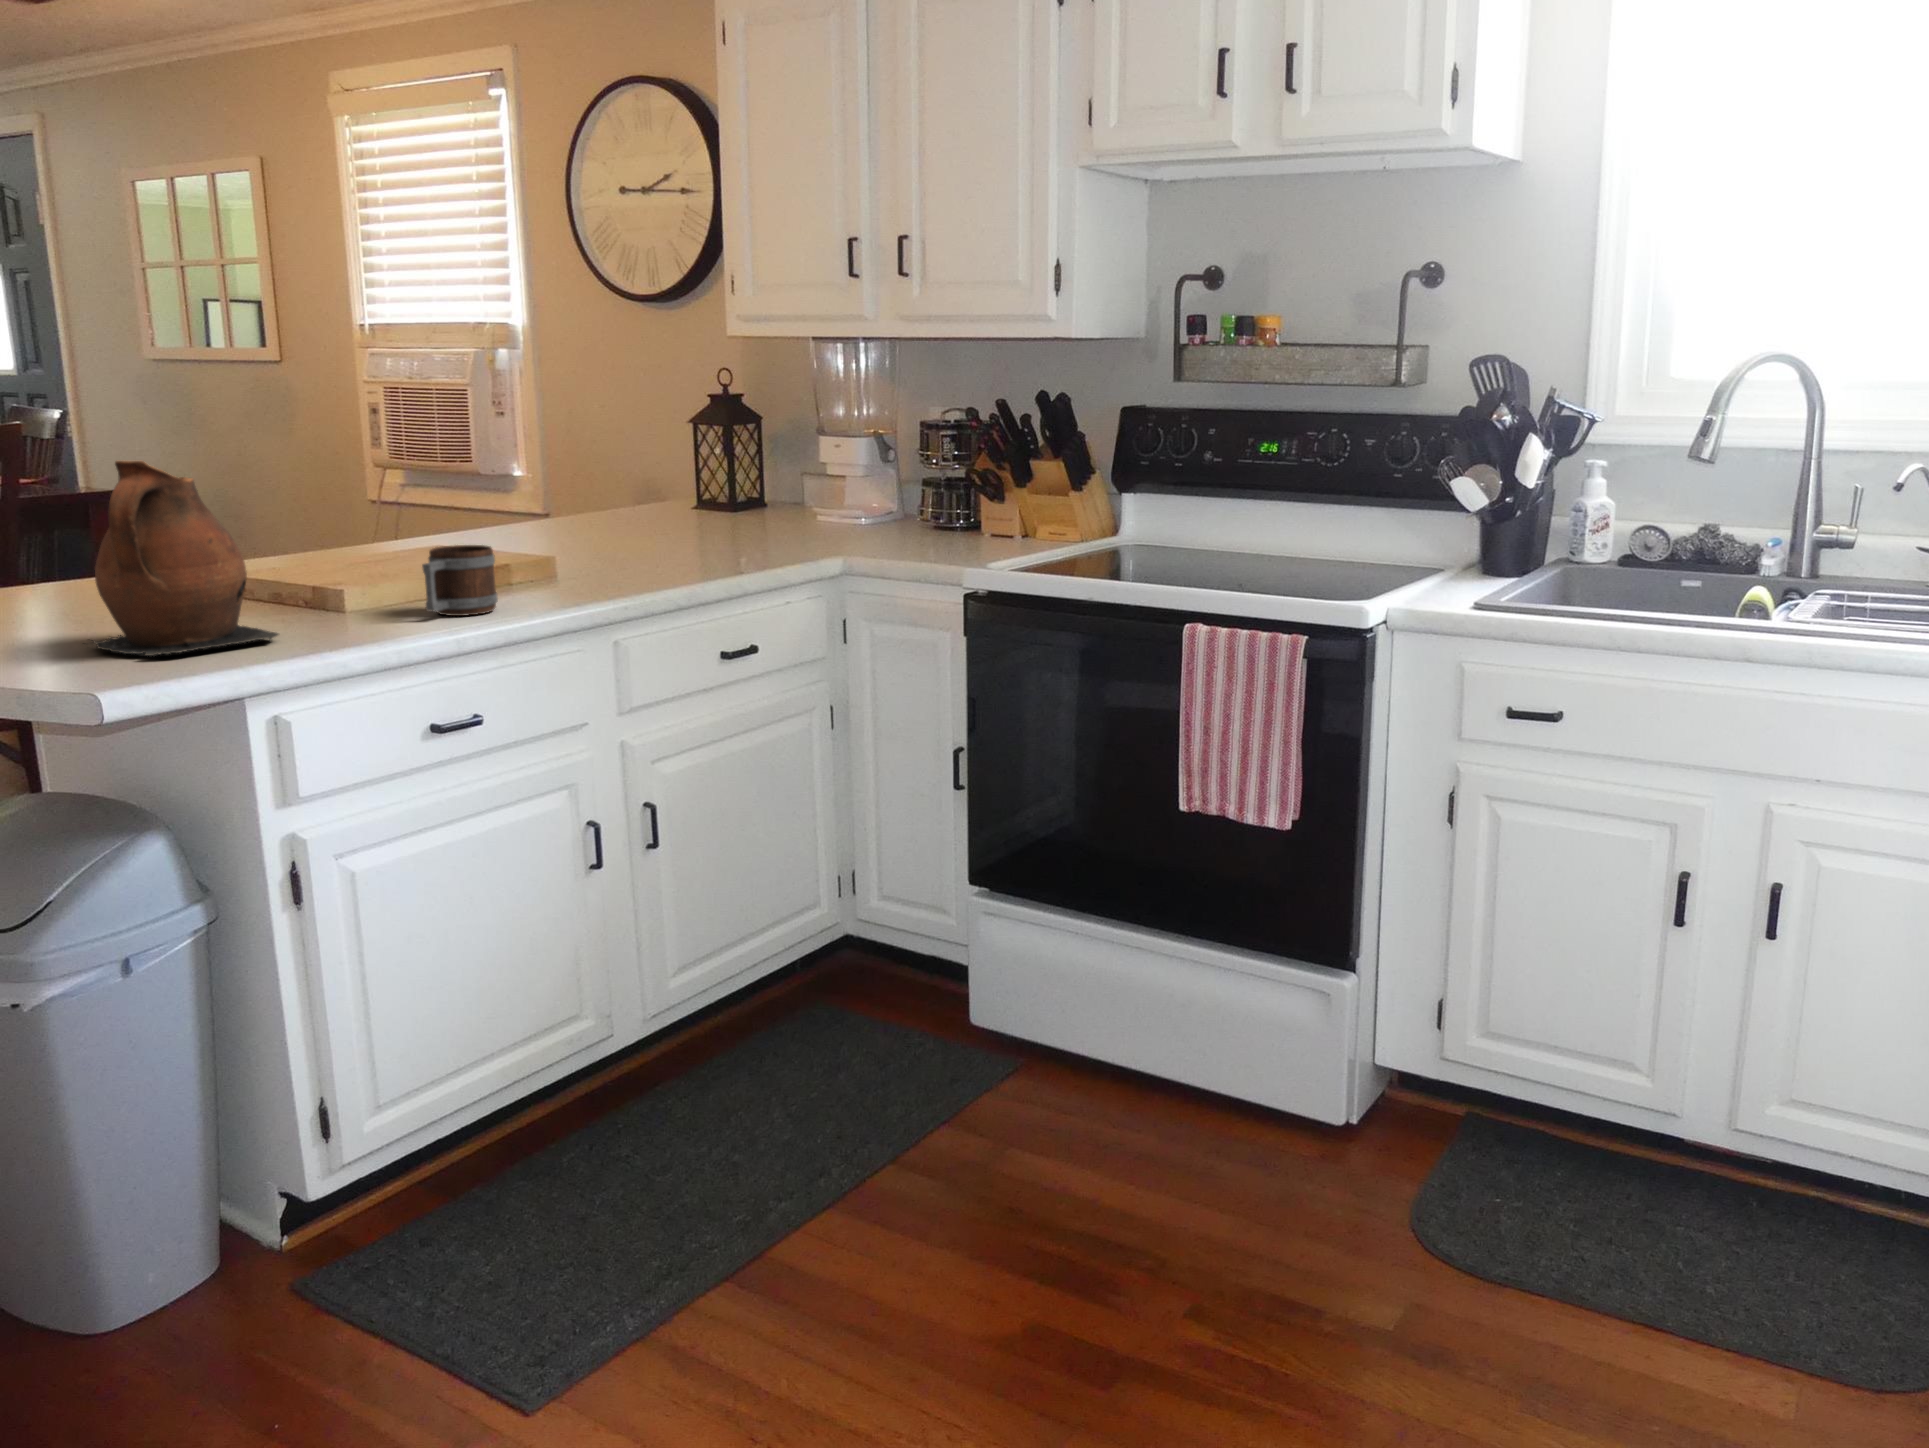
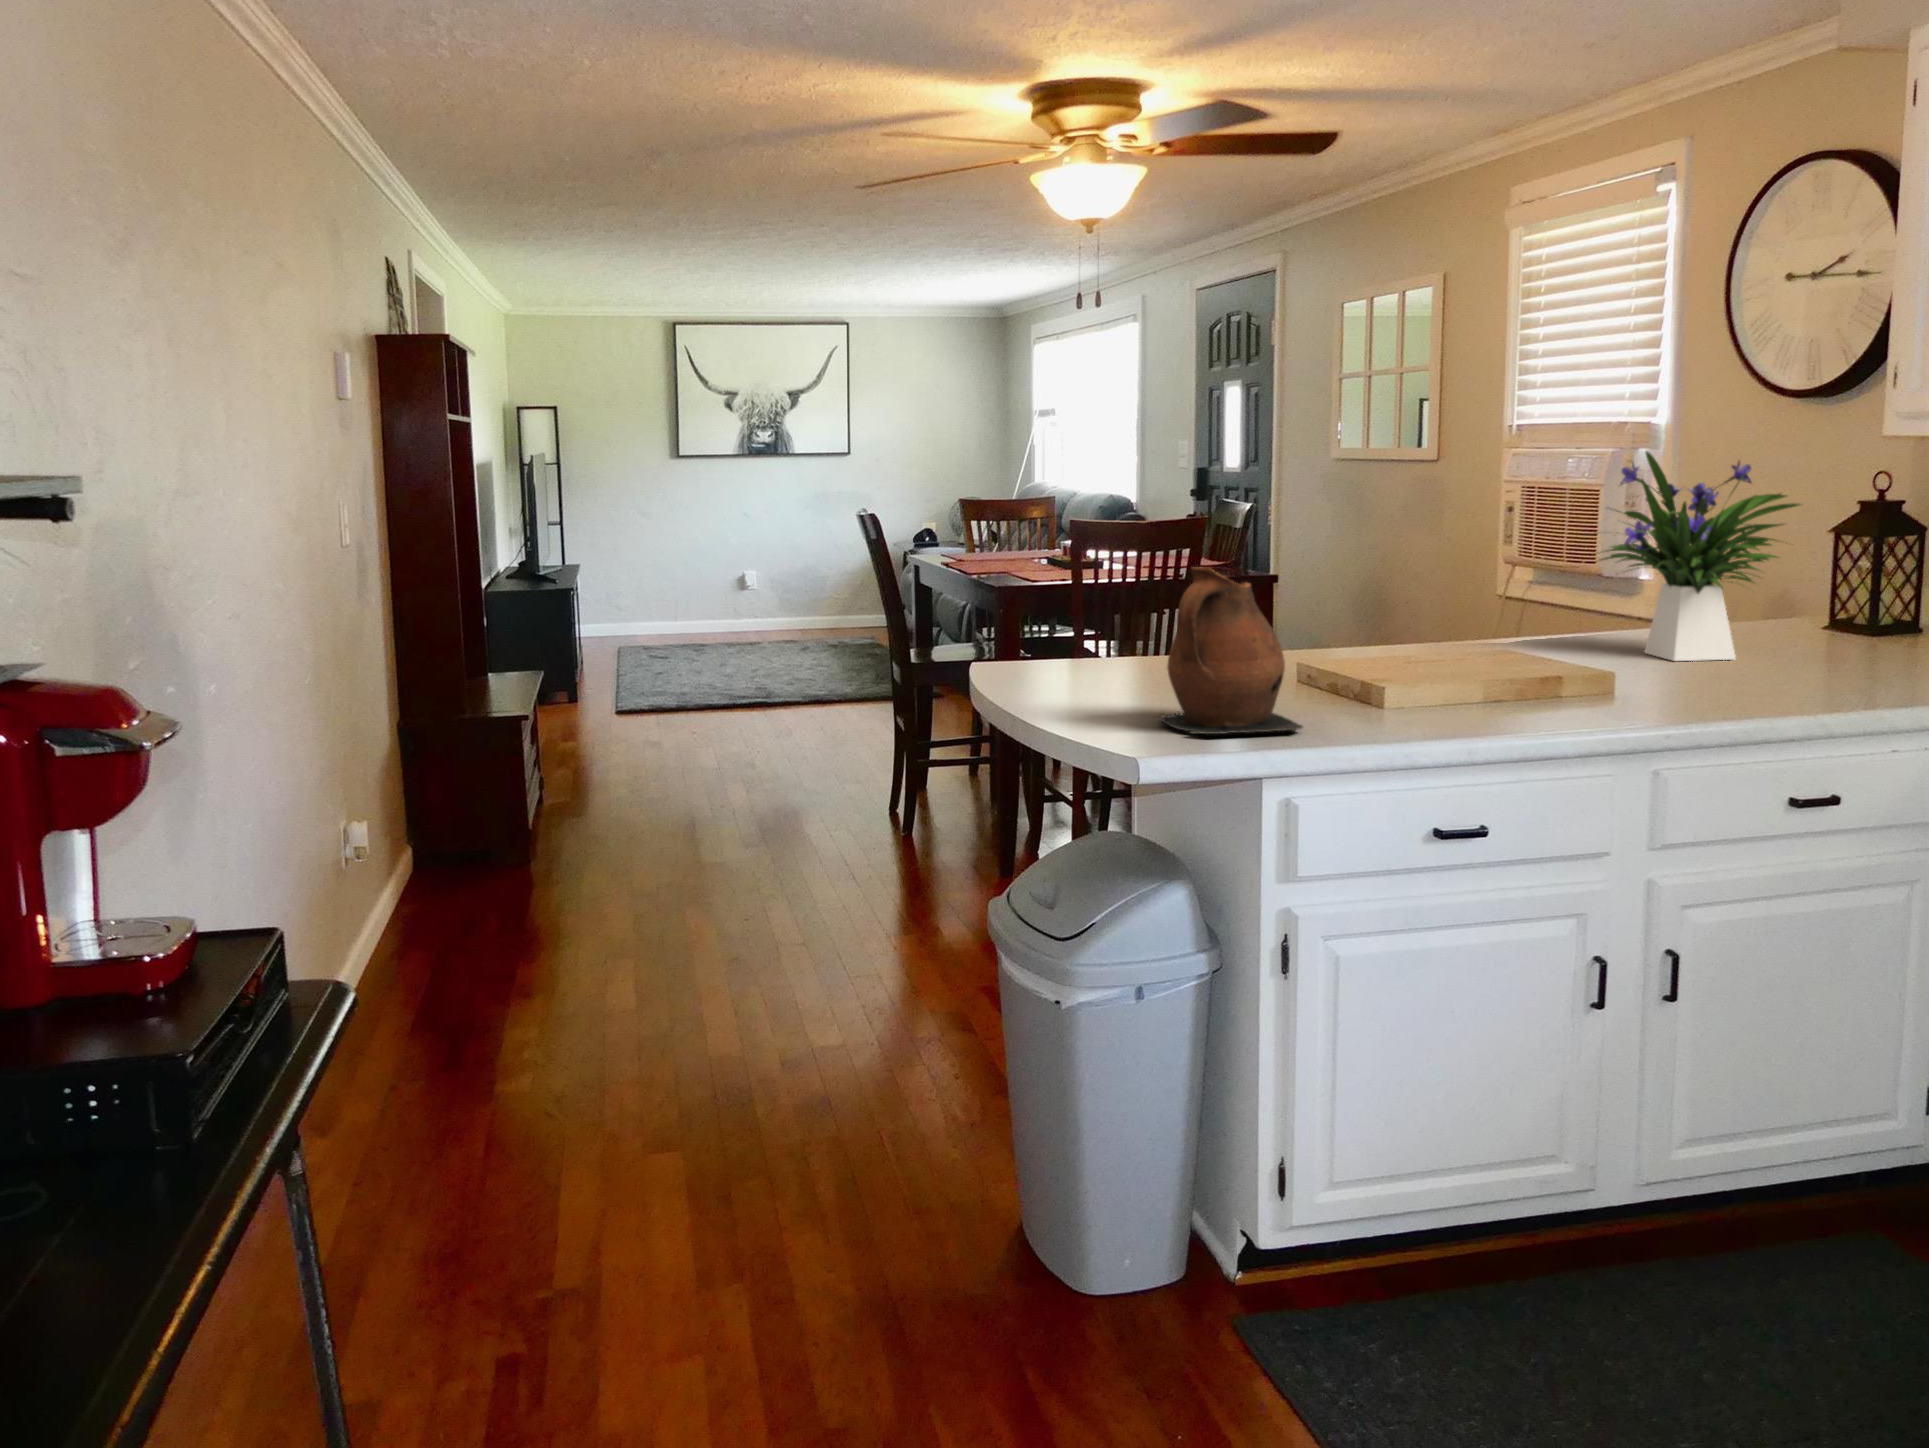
flower arrangement: none [495,343,685,542] -> present [1588,451,1800,661]
mug: present [422,545,498,616] -> none [1443,658,1520,729]

